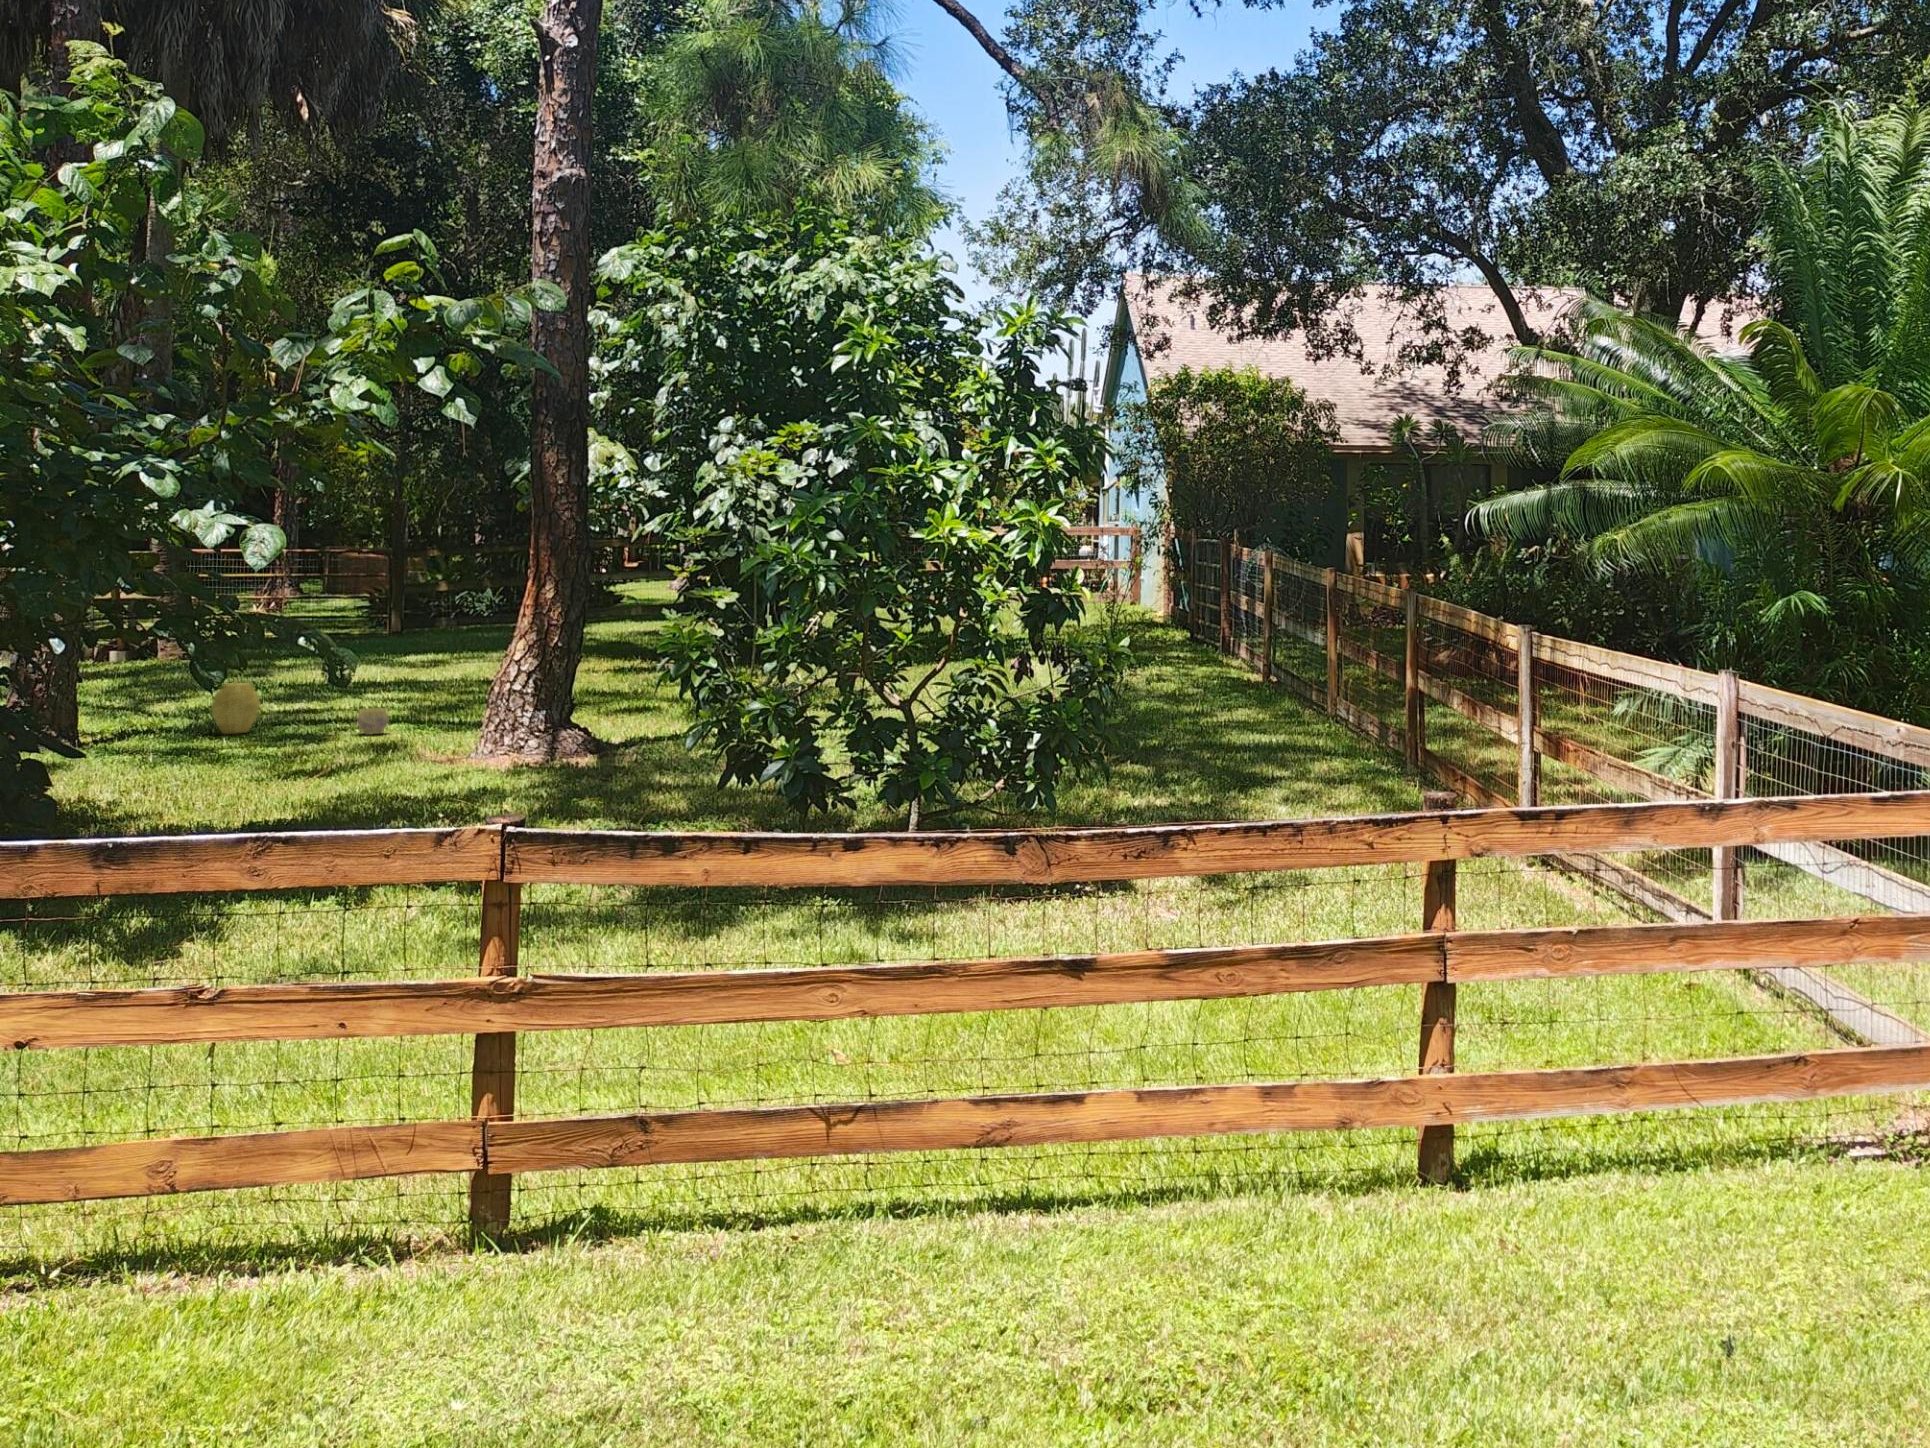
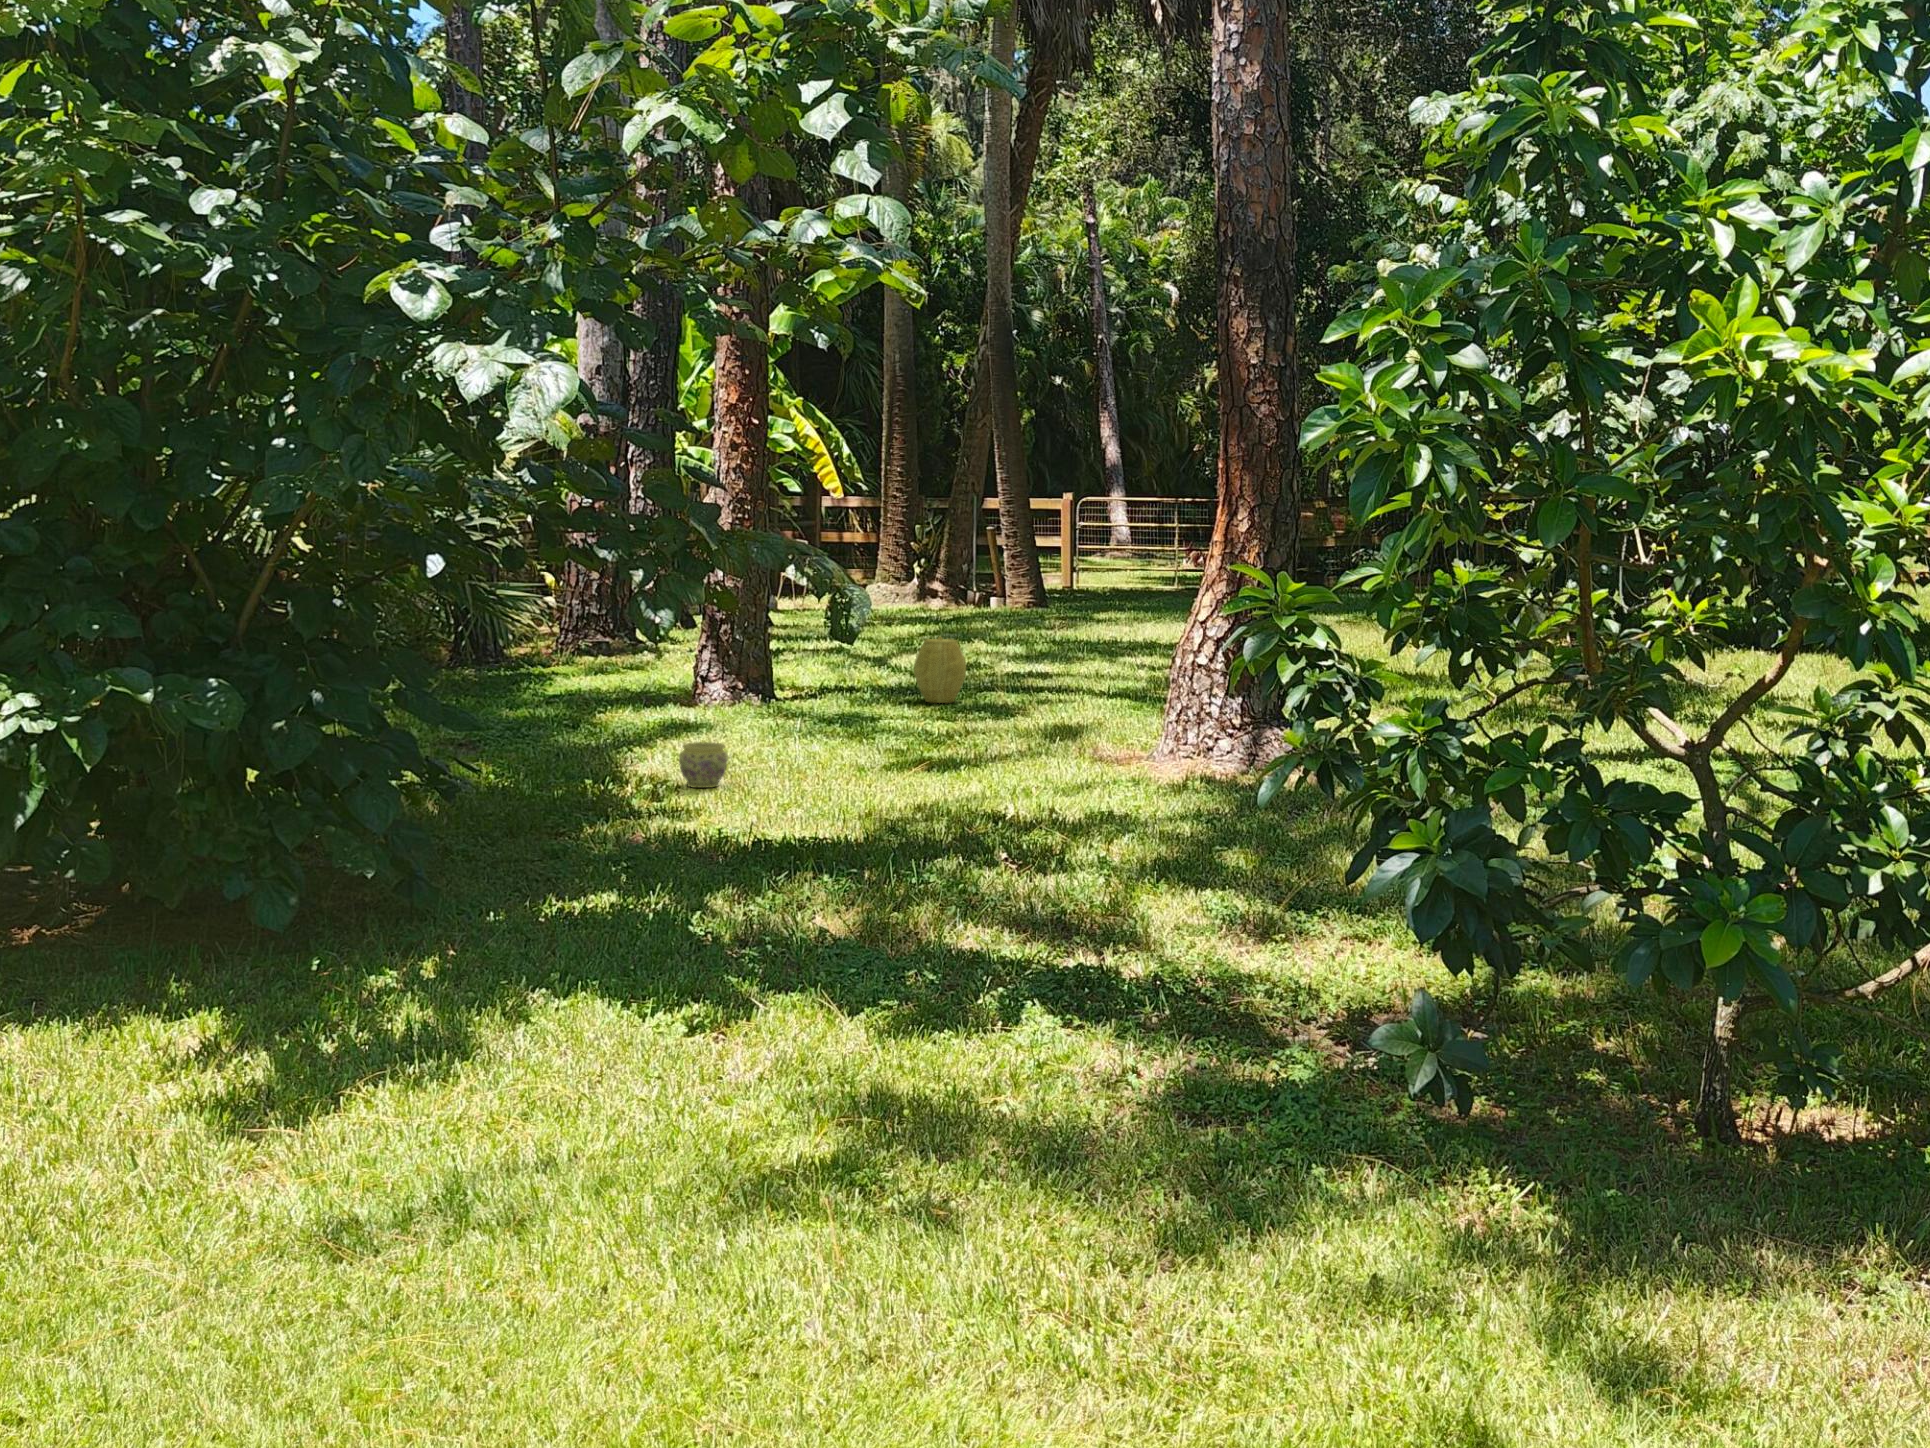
planter: present [357,708,389,735] -> present [679,742,728,788]

